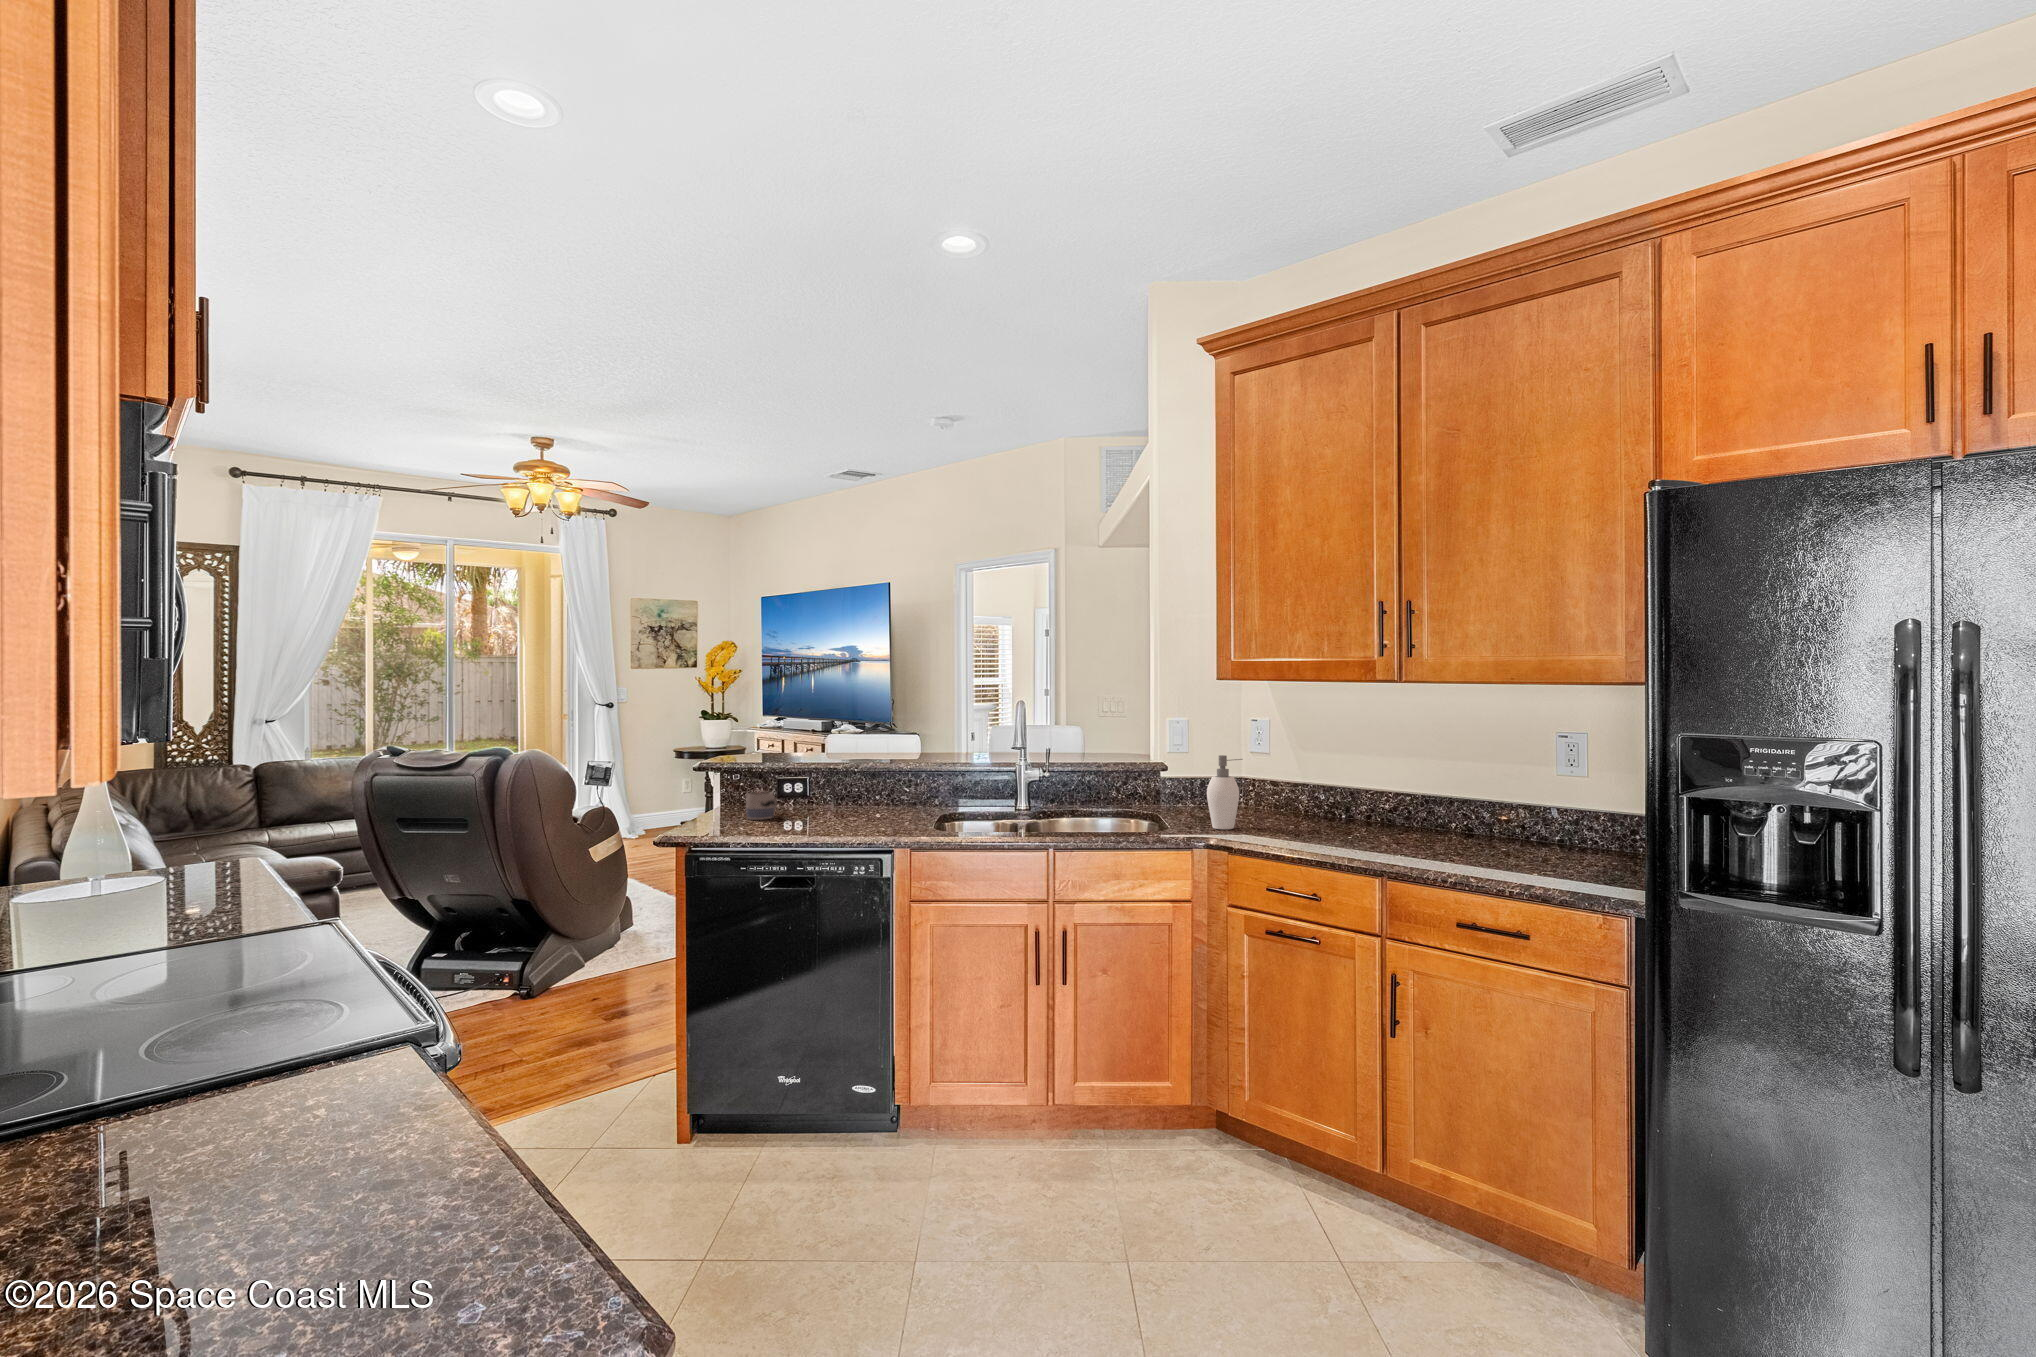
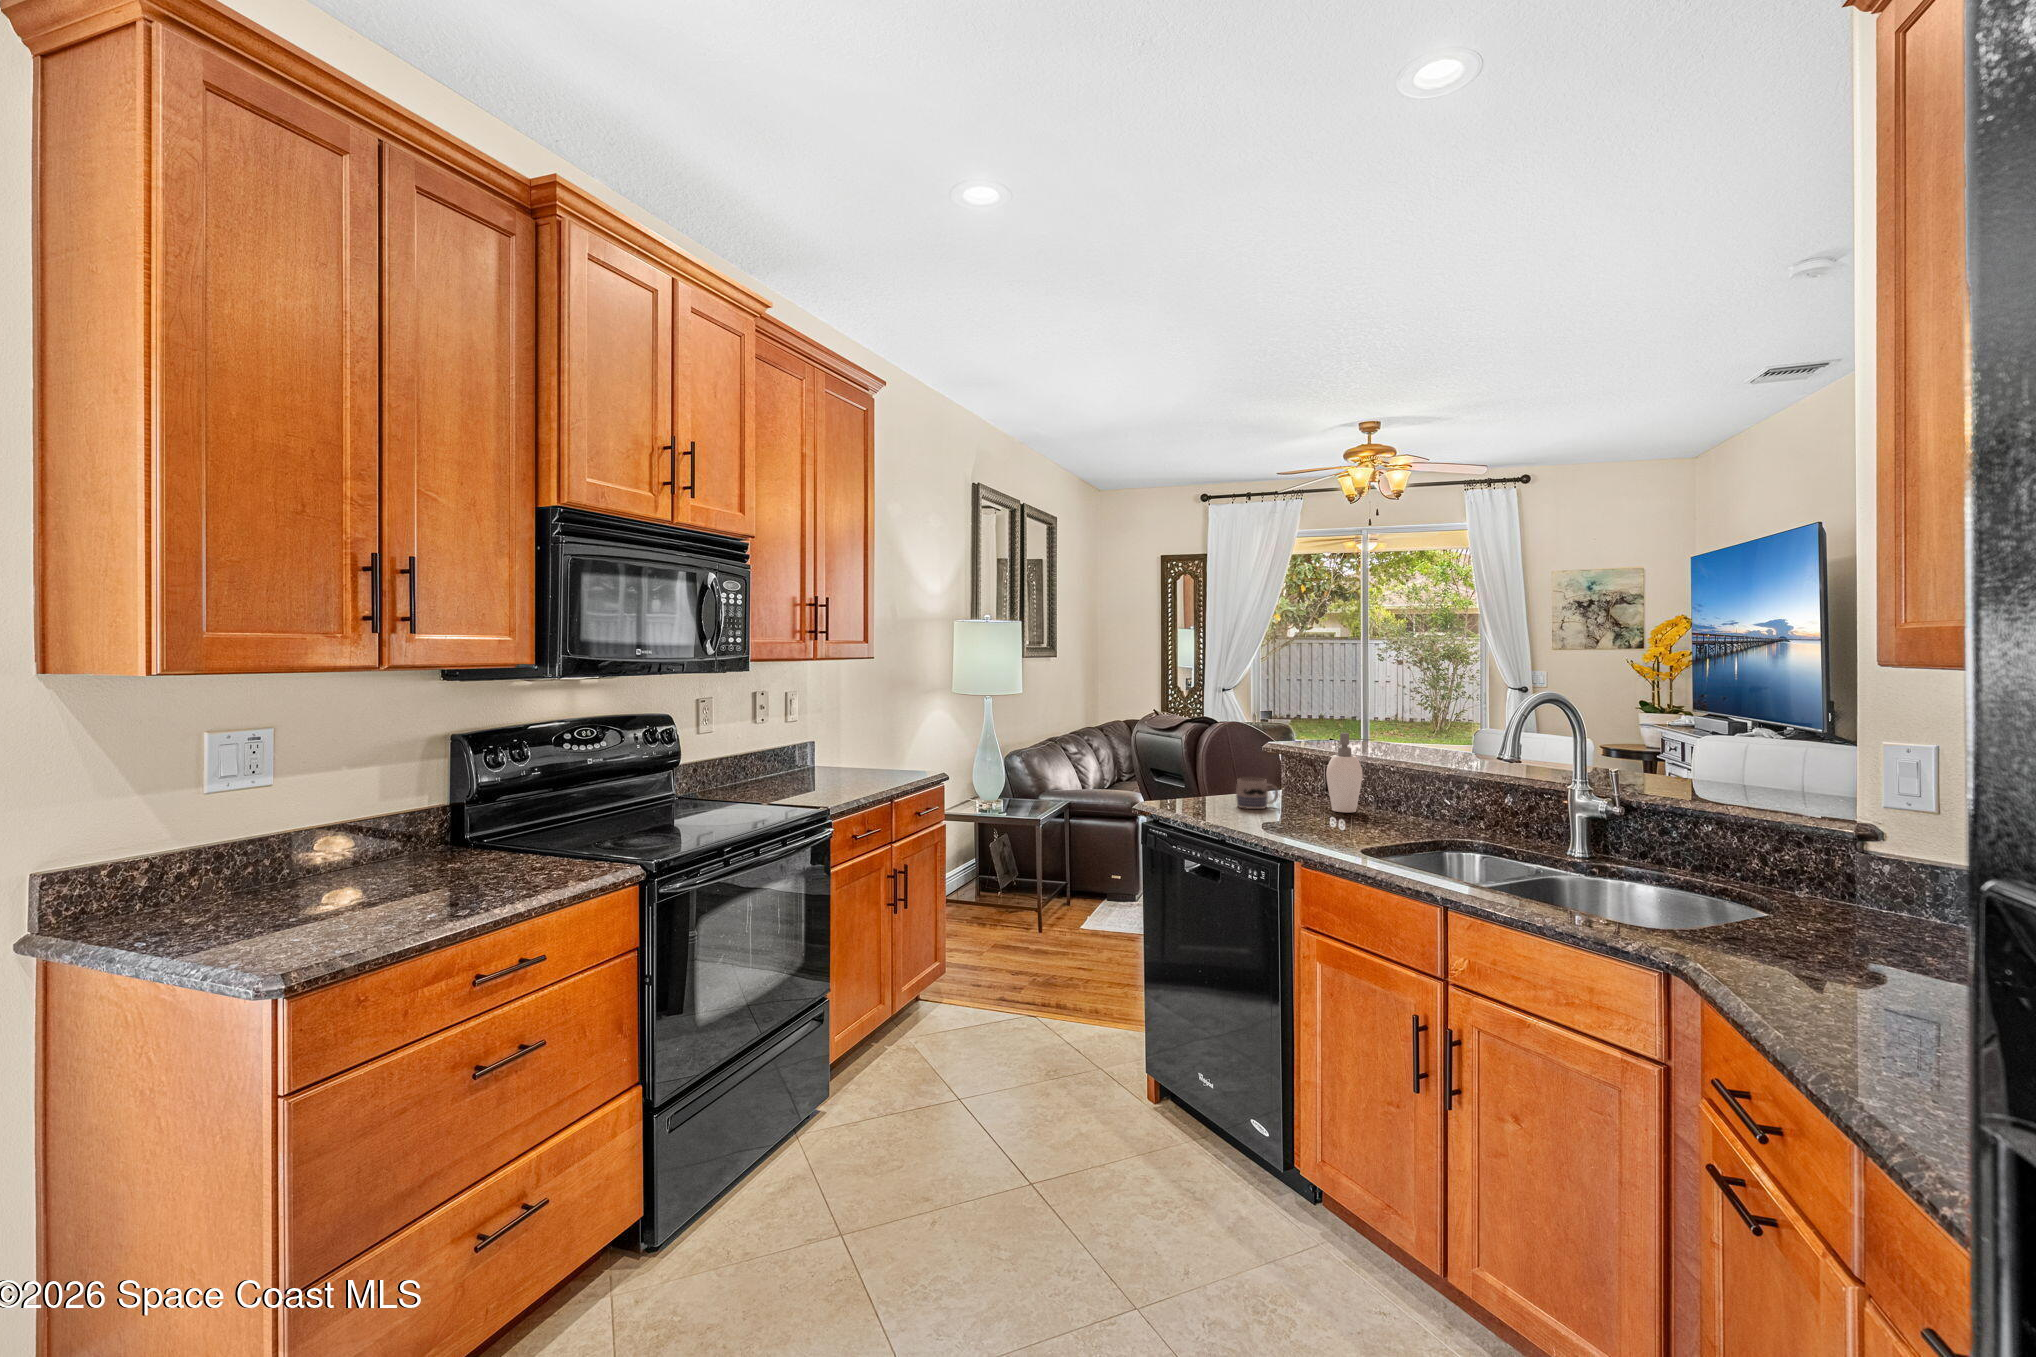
soap dispenser: present [1207,755,1242,829] -> present [1326,733,1372,812]

